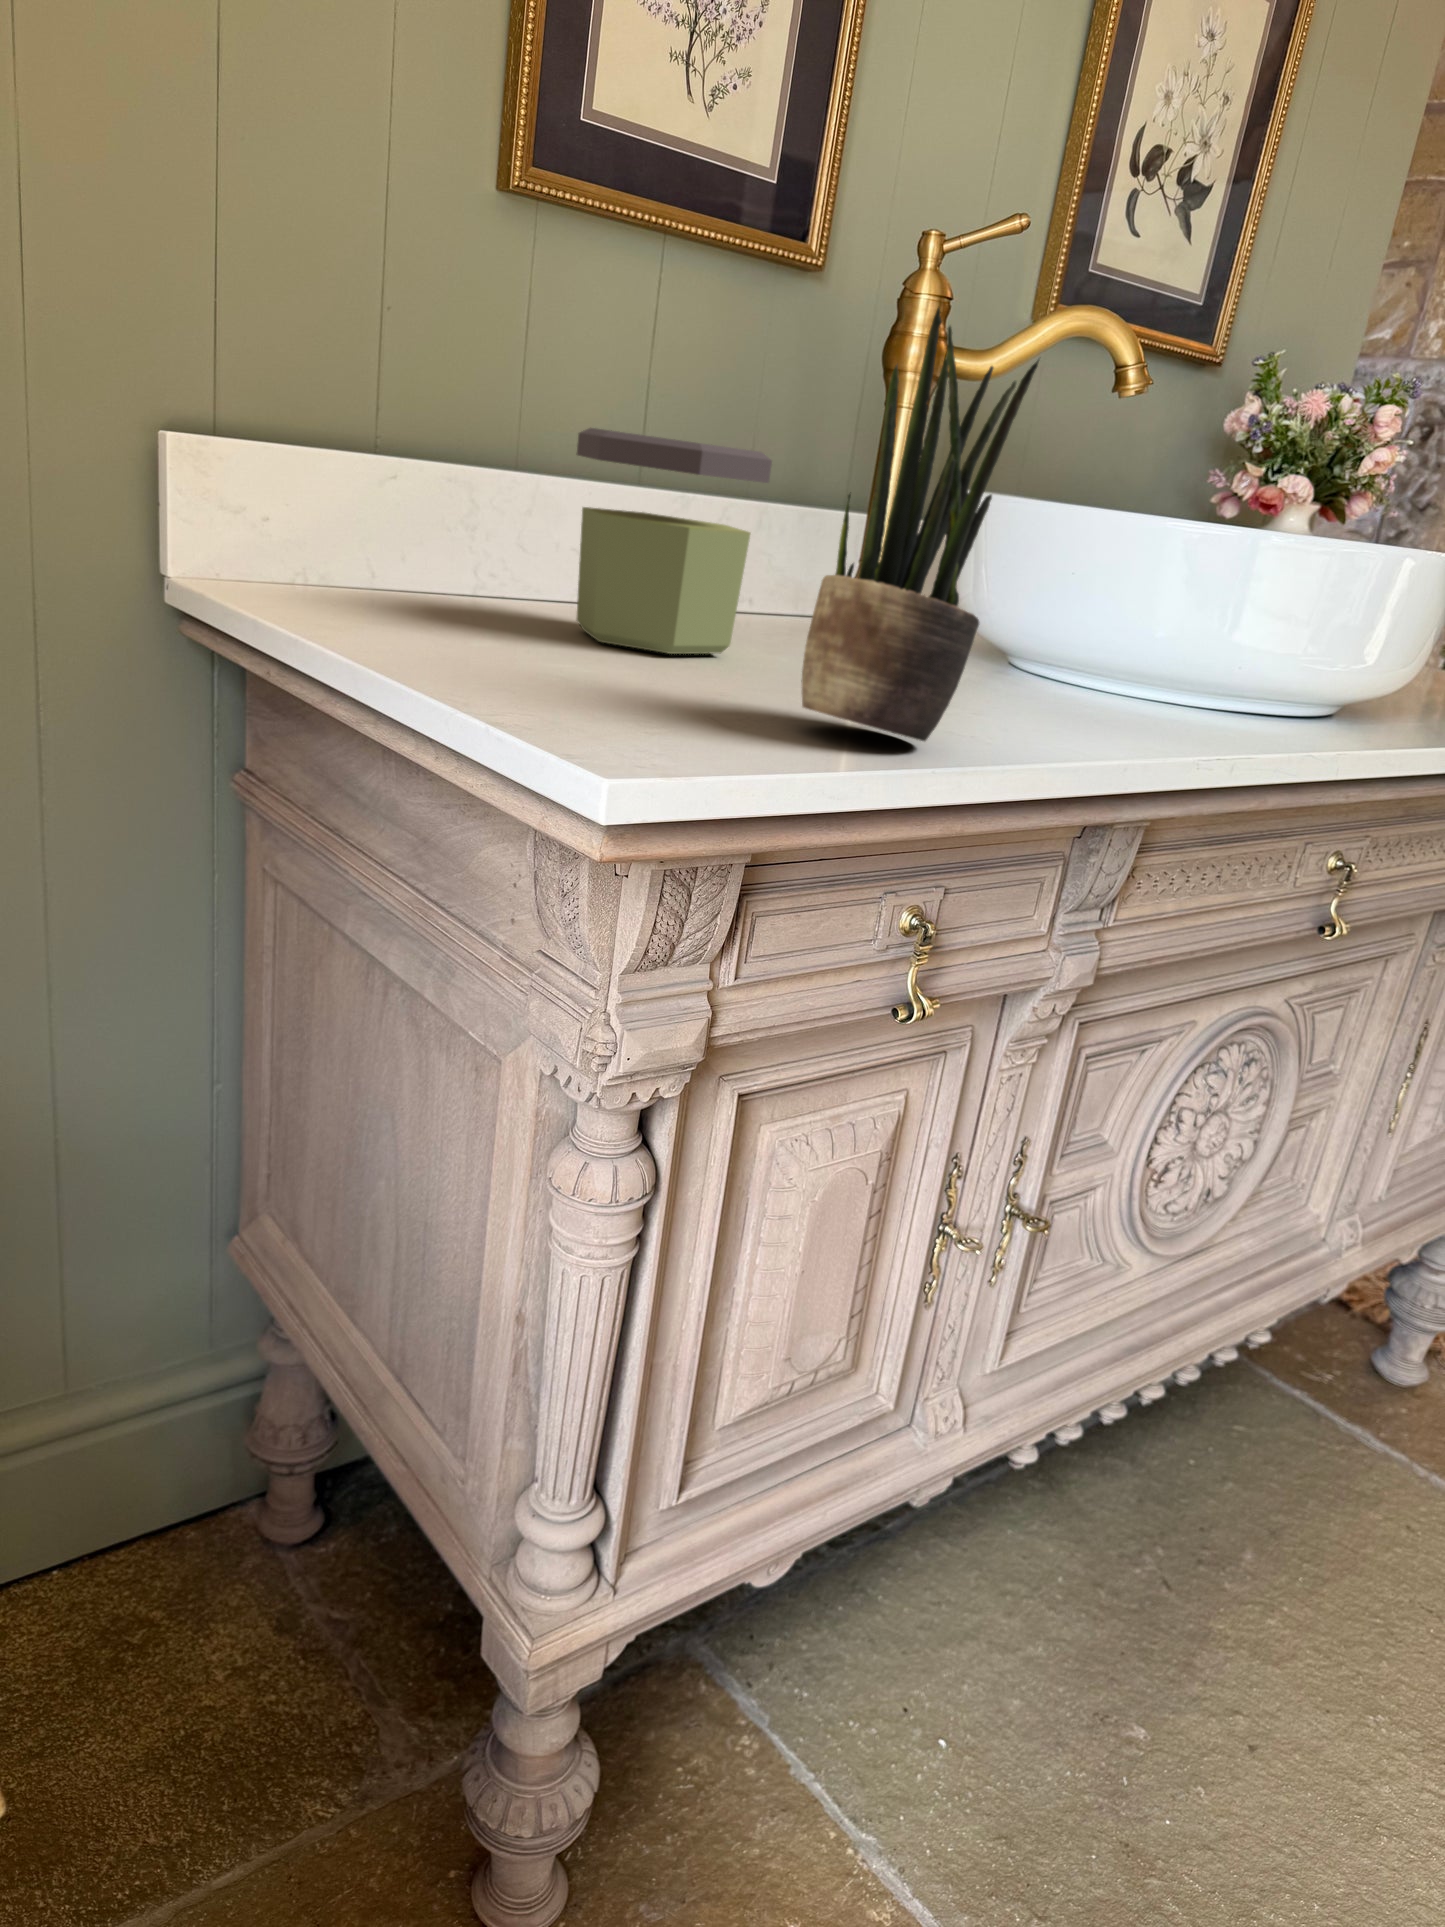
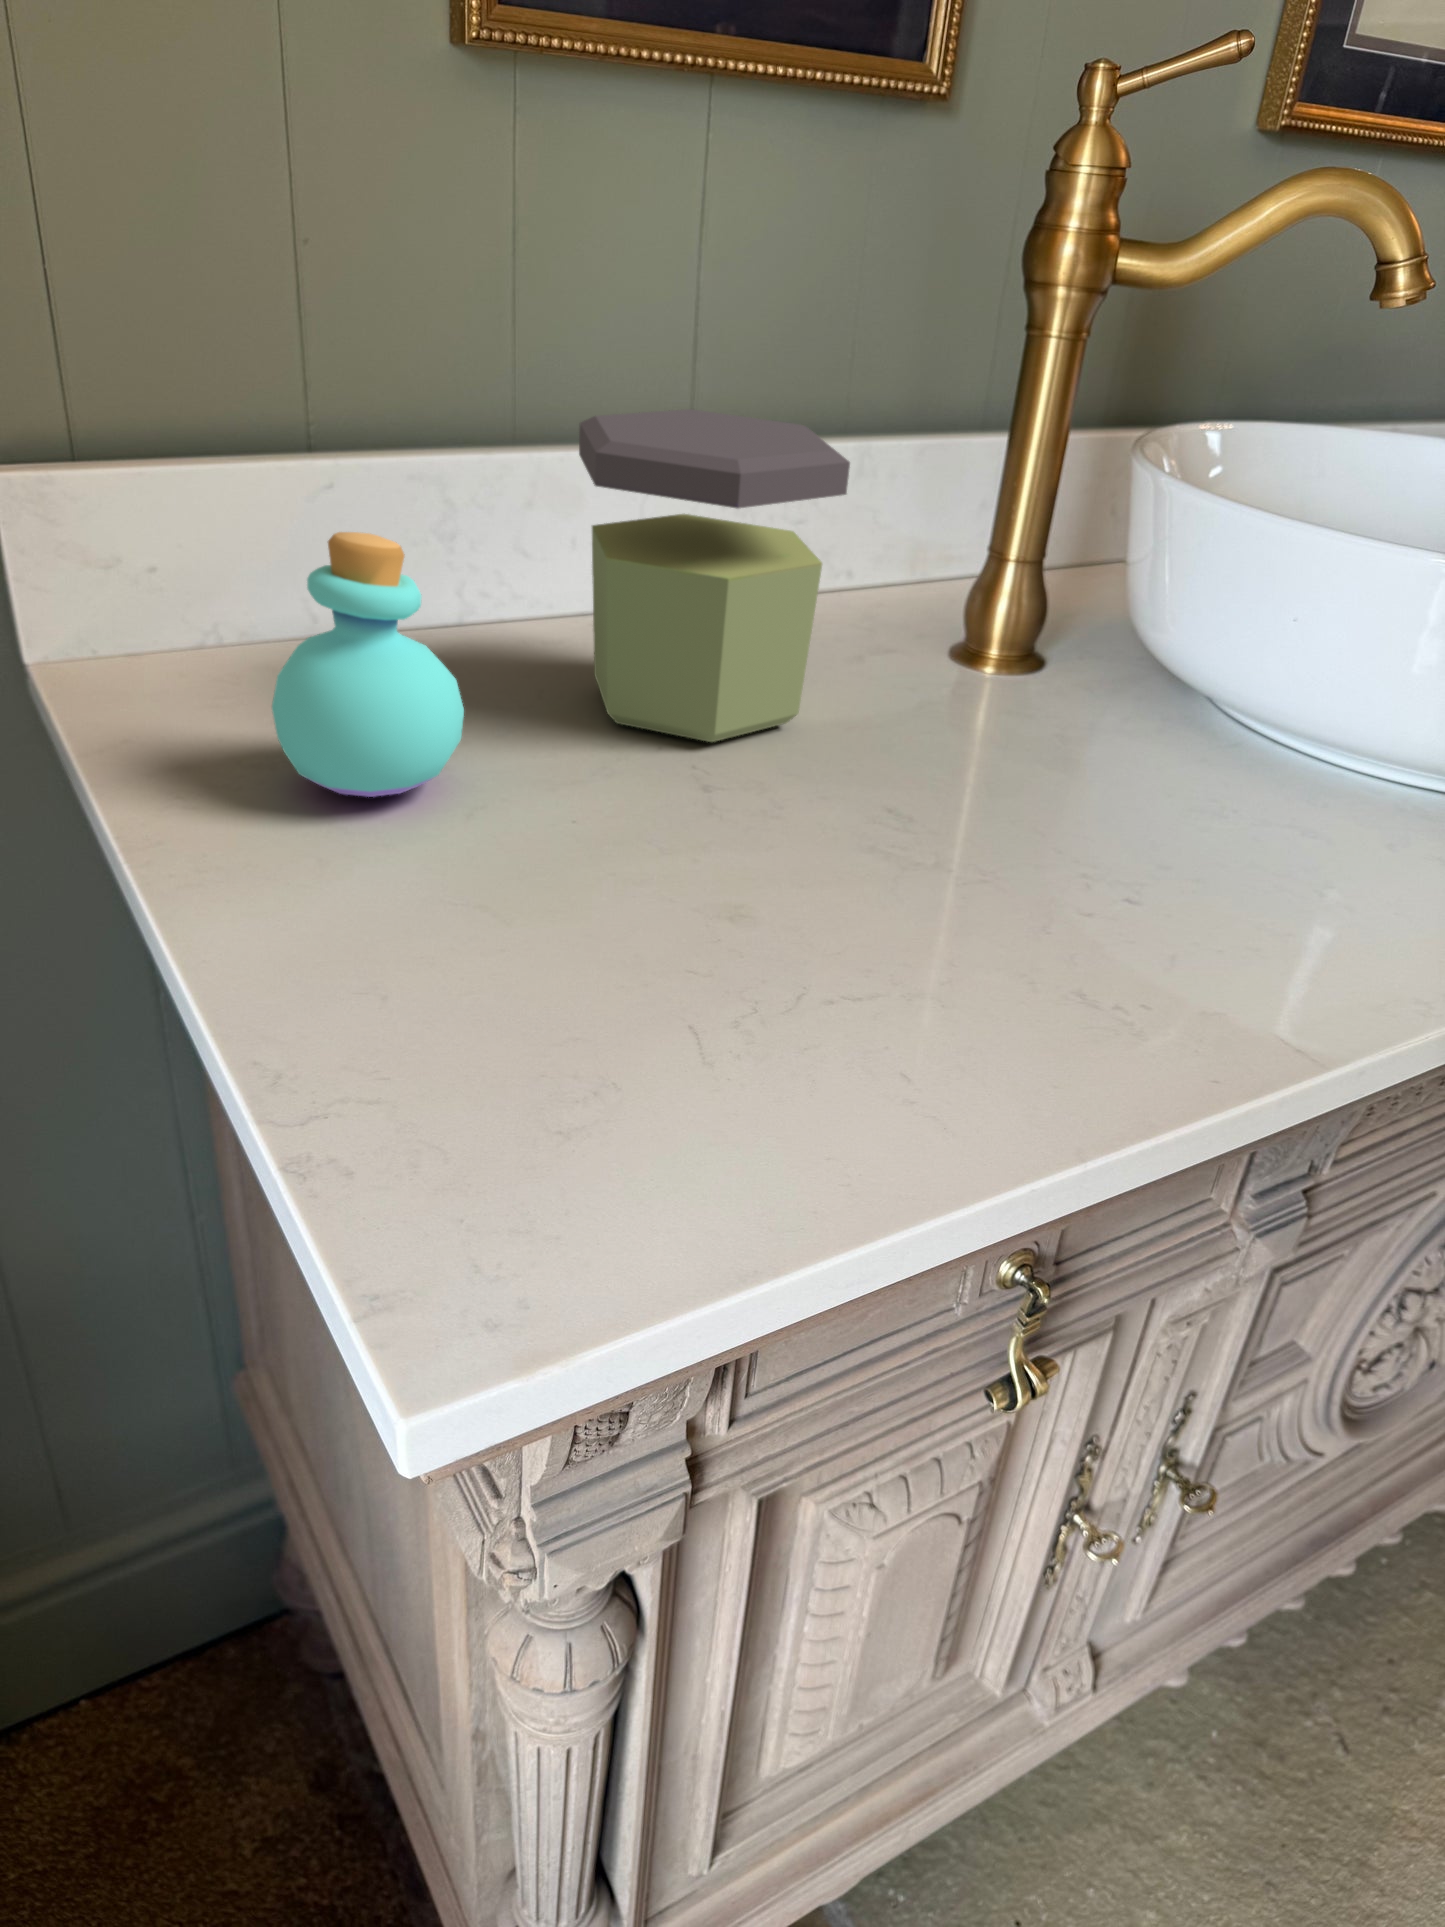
potted plant: present [801,308,1039,741] -> none [868,312,1267,1001]
perfume bottle: none [373,456,508,645] -> present [272,532,464,797]

